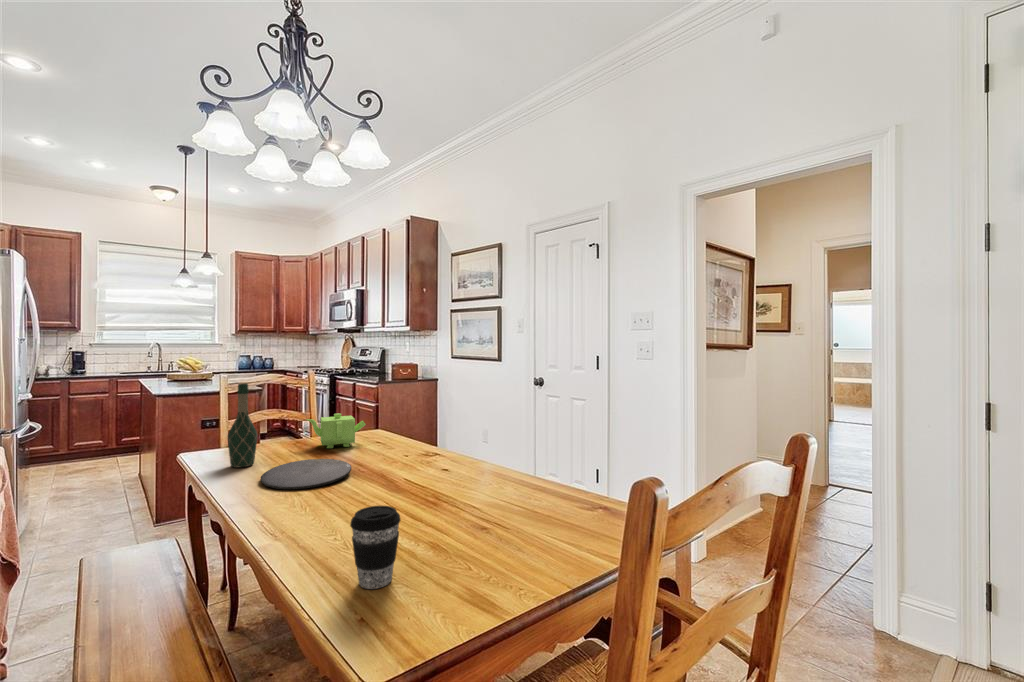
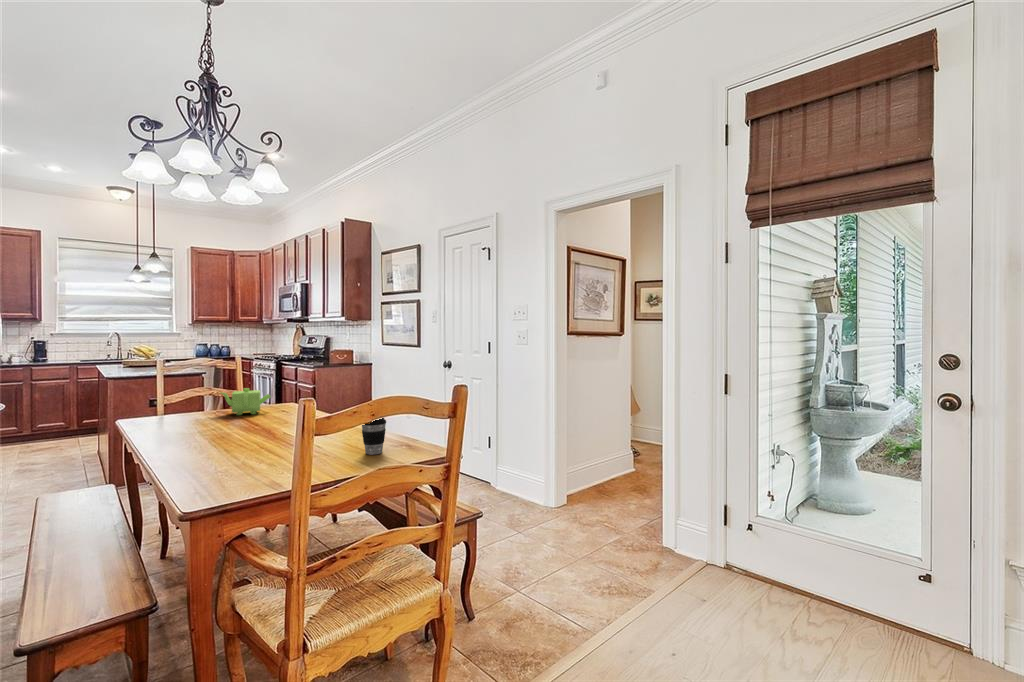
wine bottle: present [228,383,258,468] -> none [148,363,174,427]
plate: present [261,459,351,489] -> none [169,420,244,439]
coffee cup: present [350,506,400,589] -> present [362,418,386,455]

